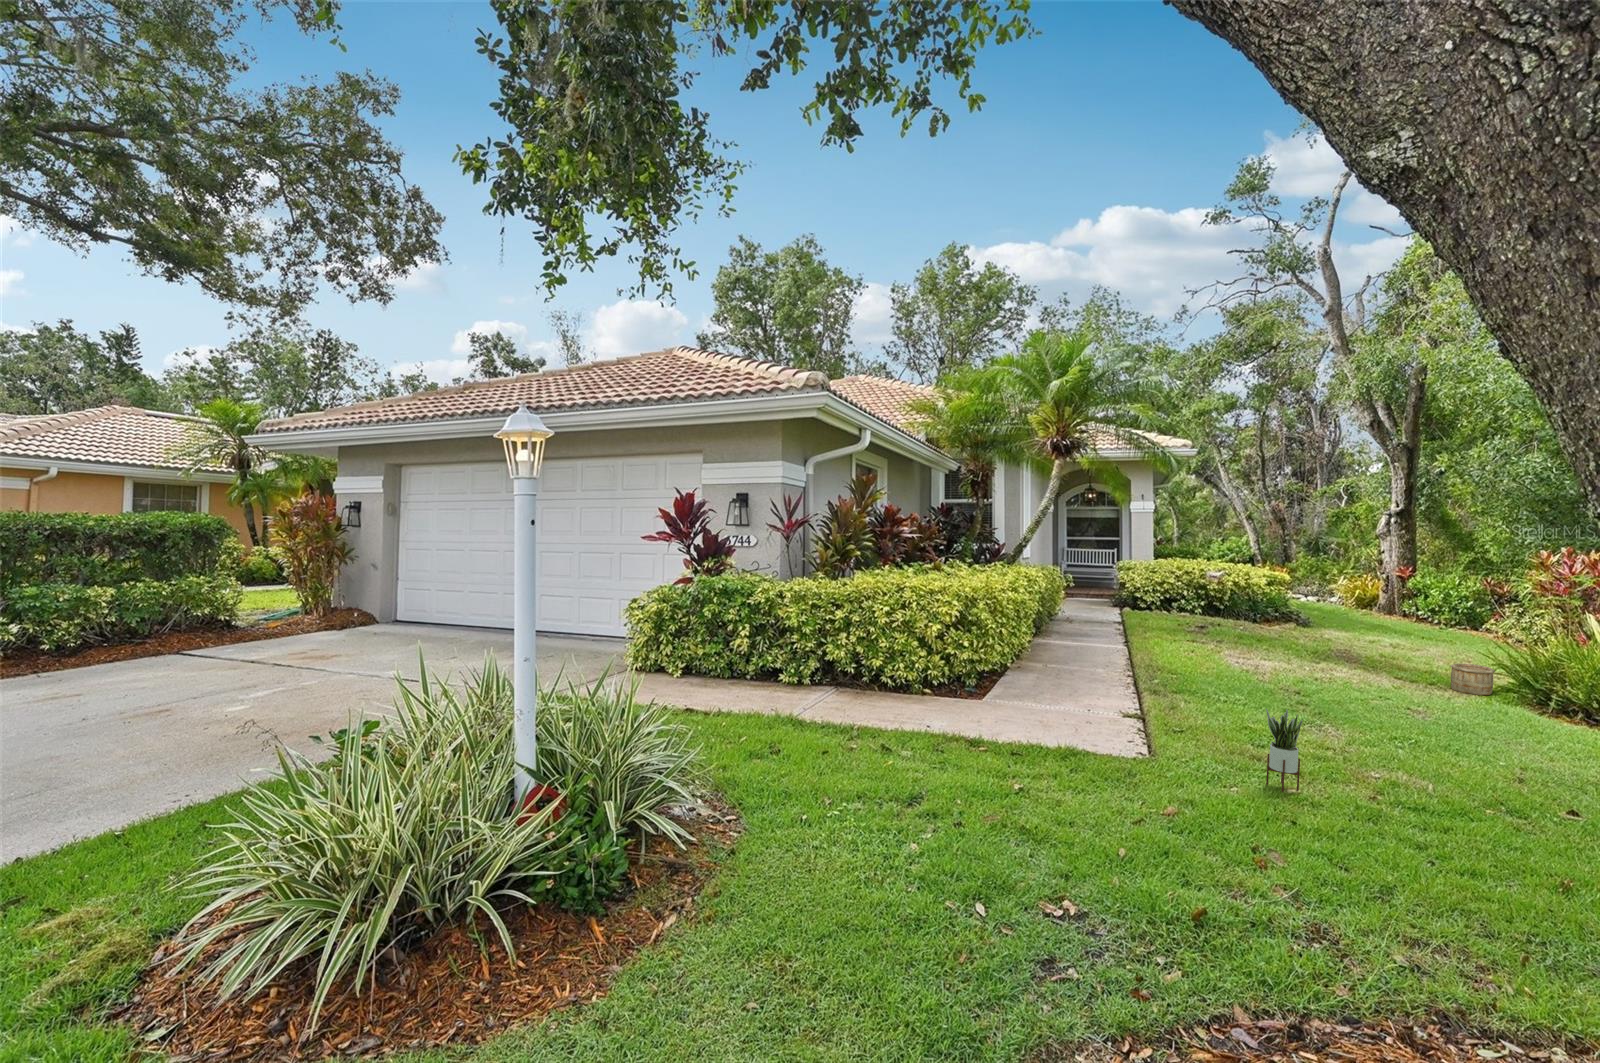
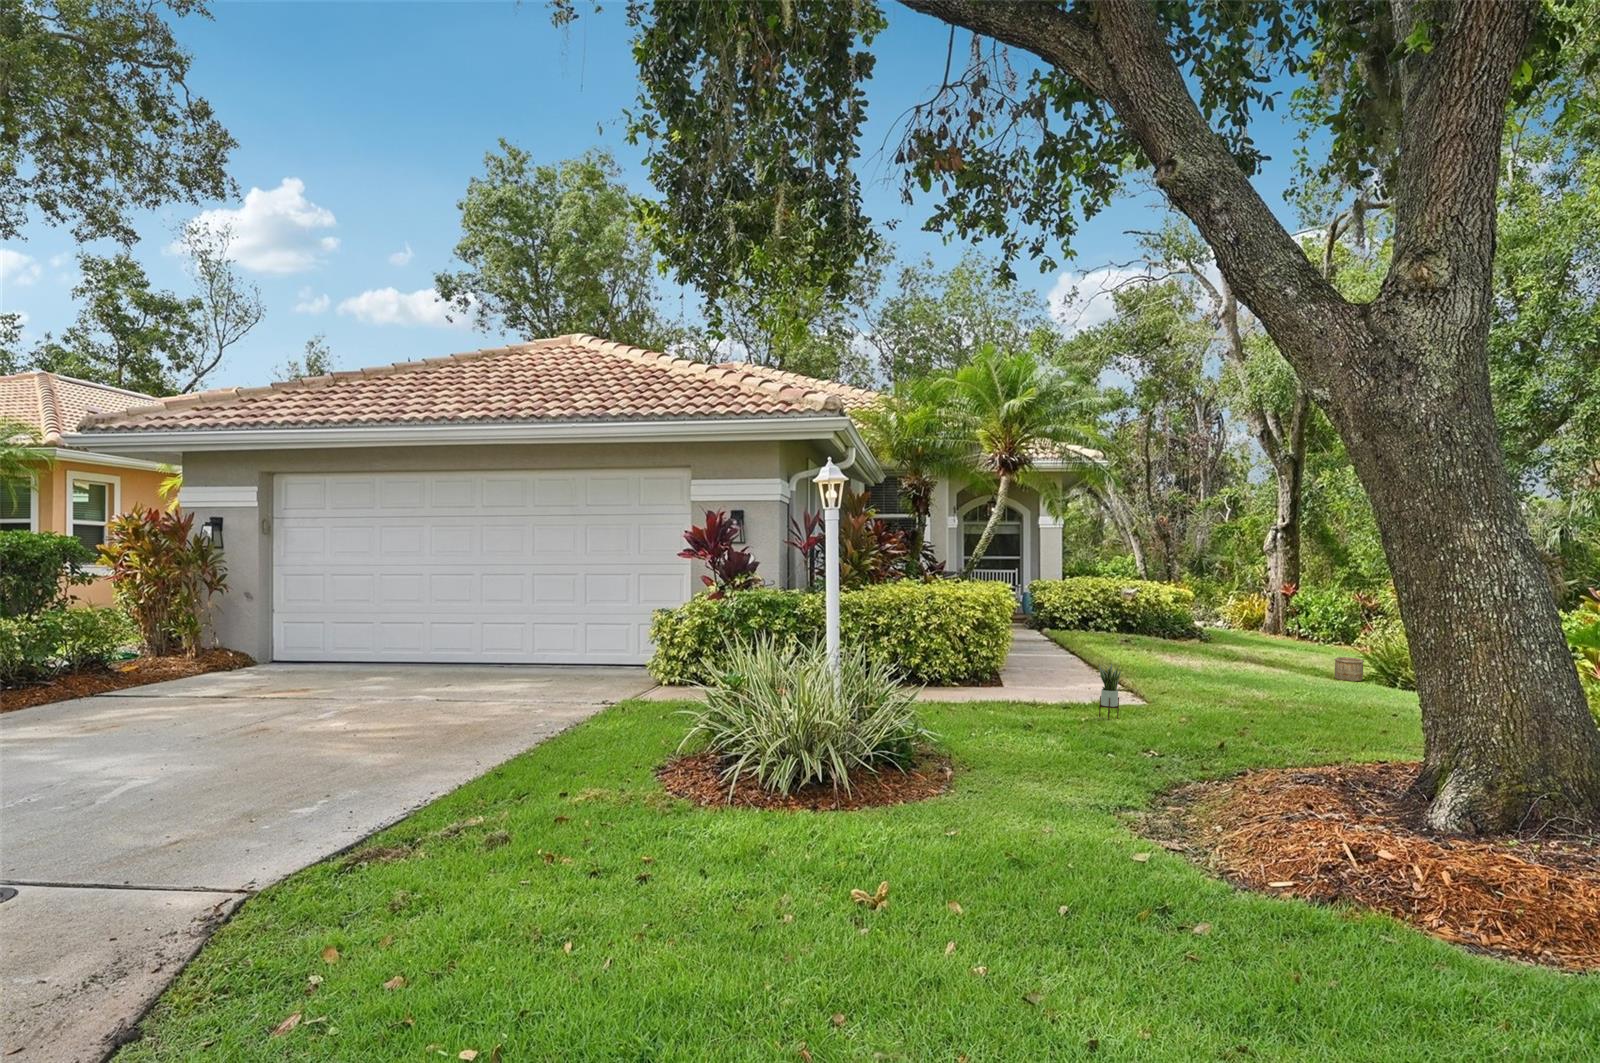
potted plant: present [1266,709,1302,792] -> present [1099,664,1121,719]

